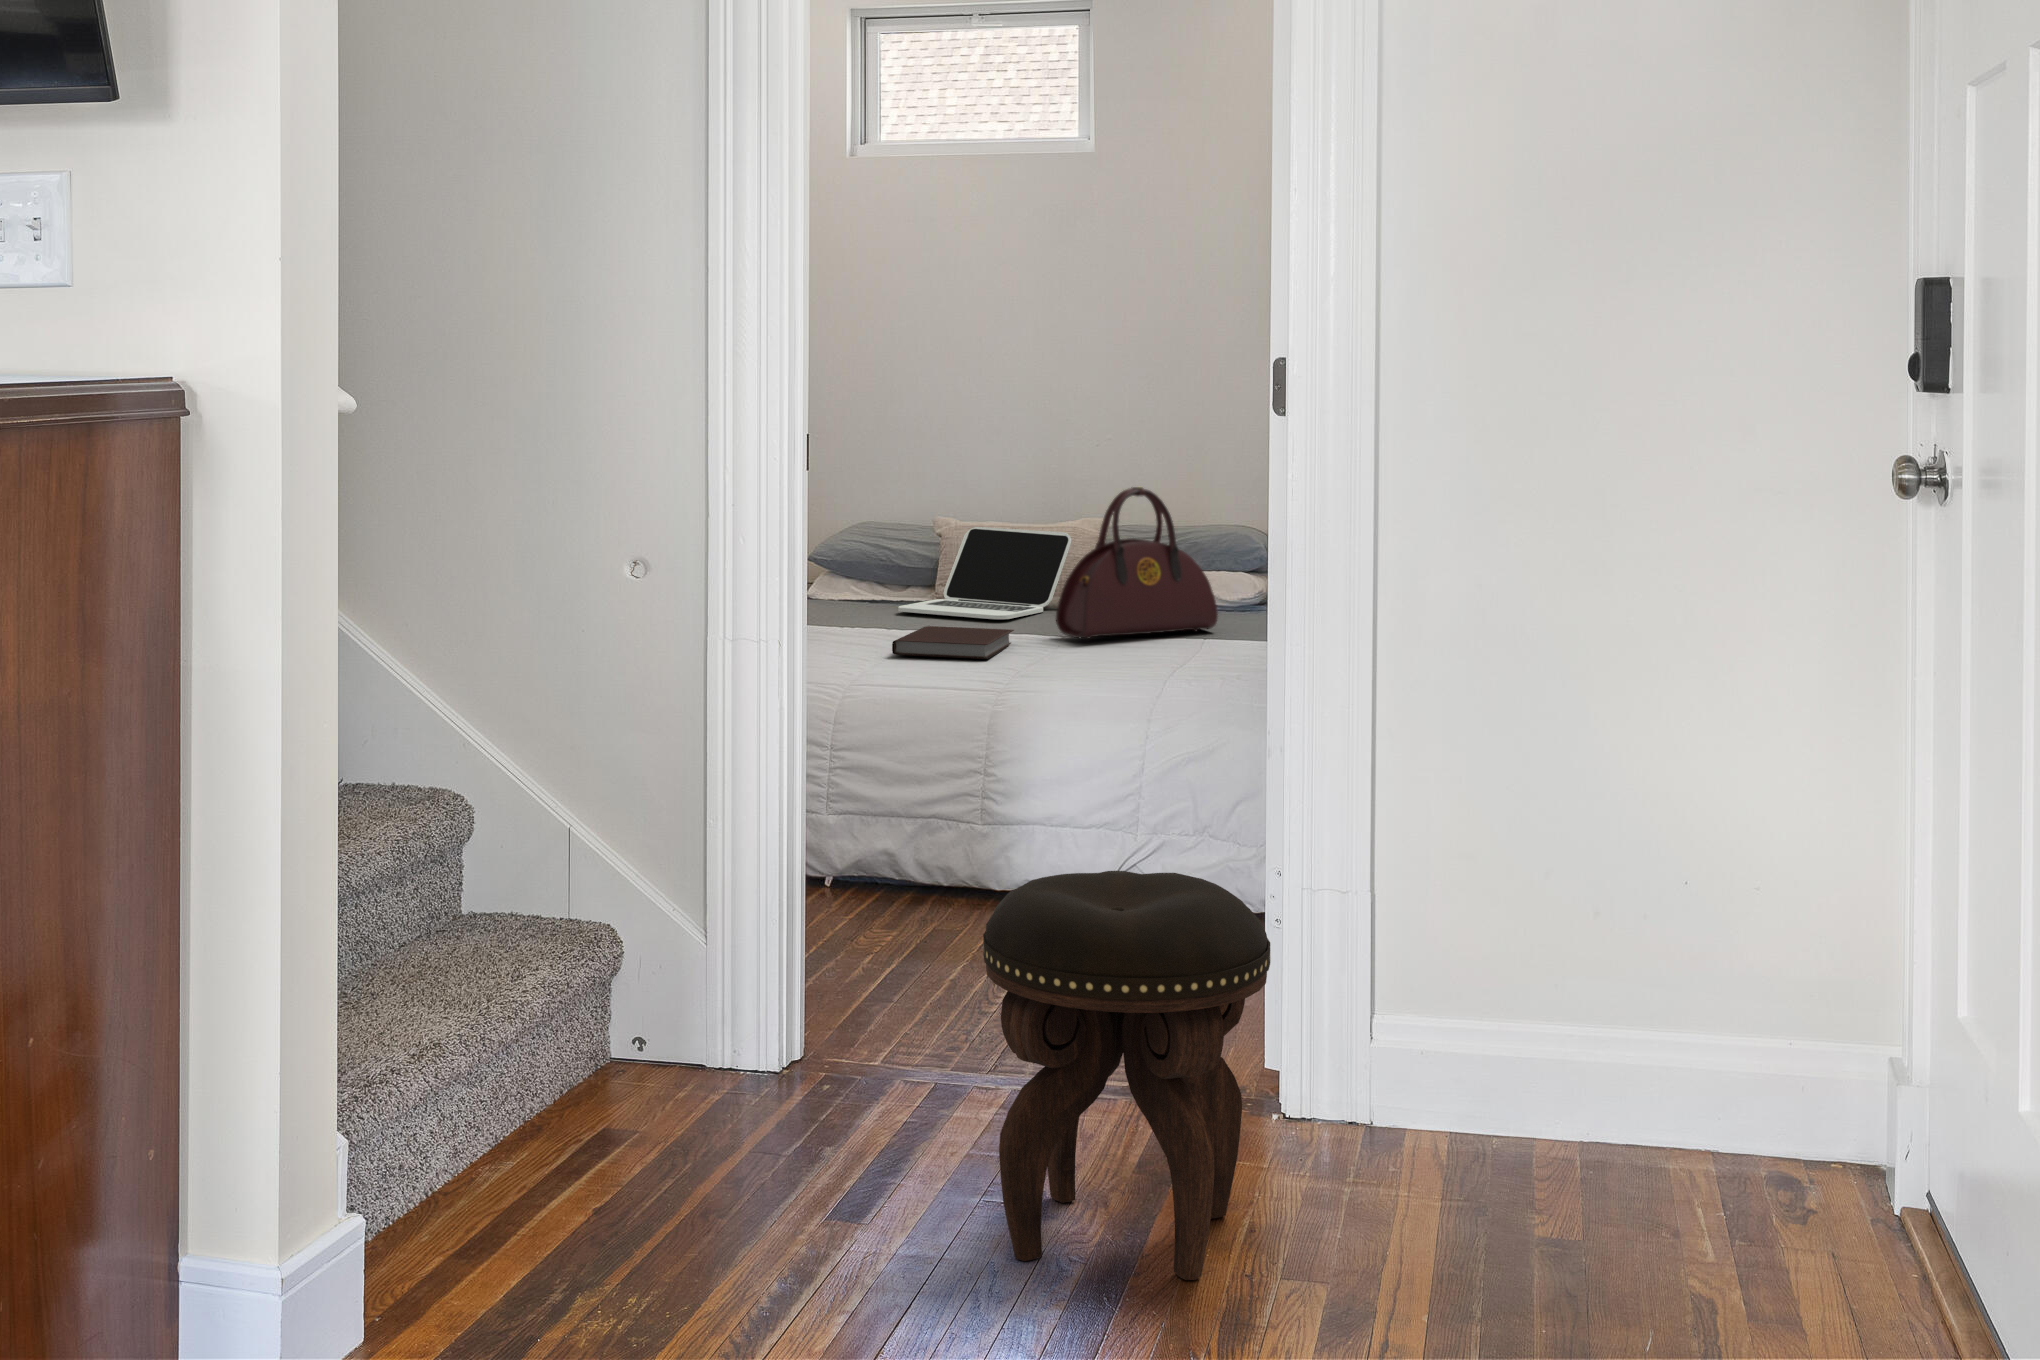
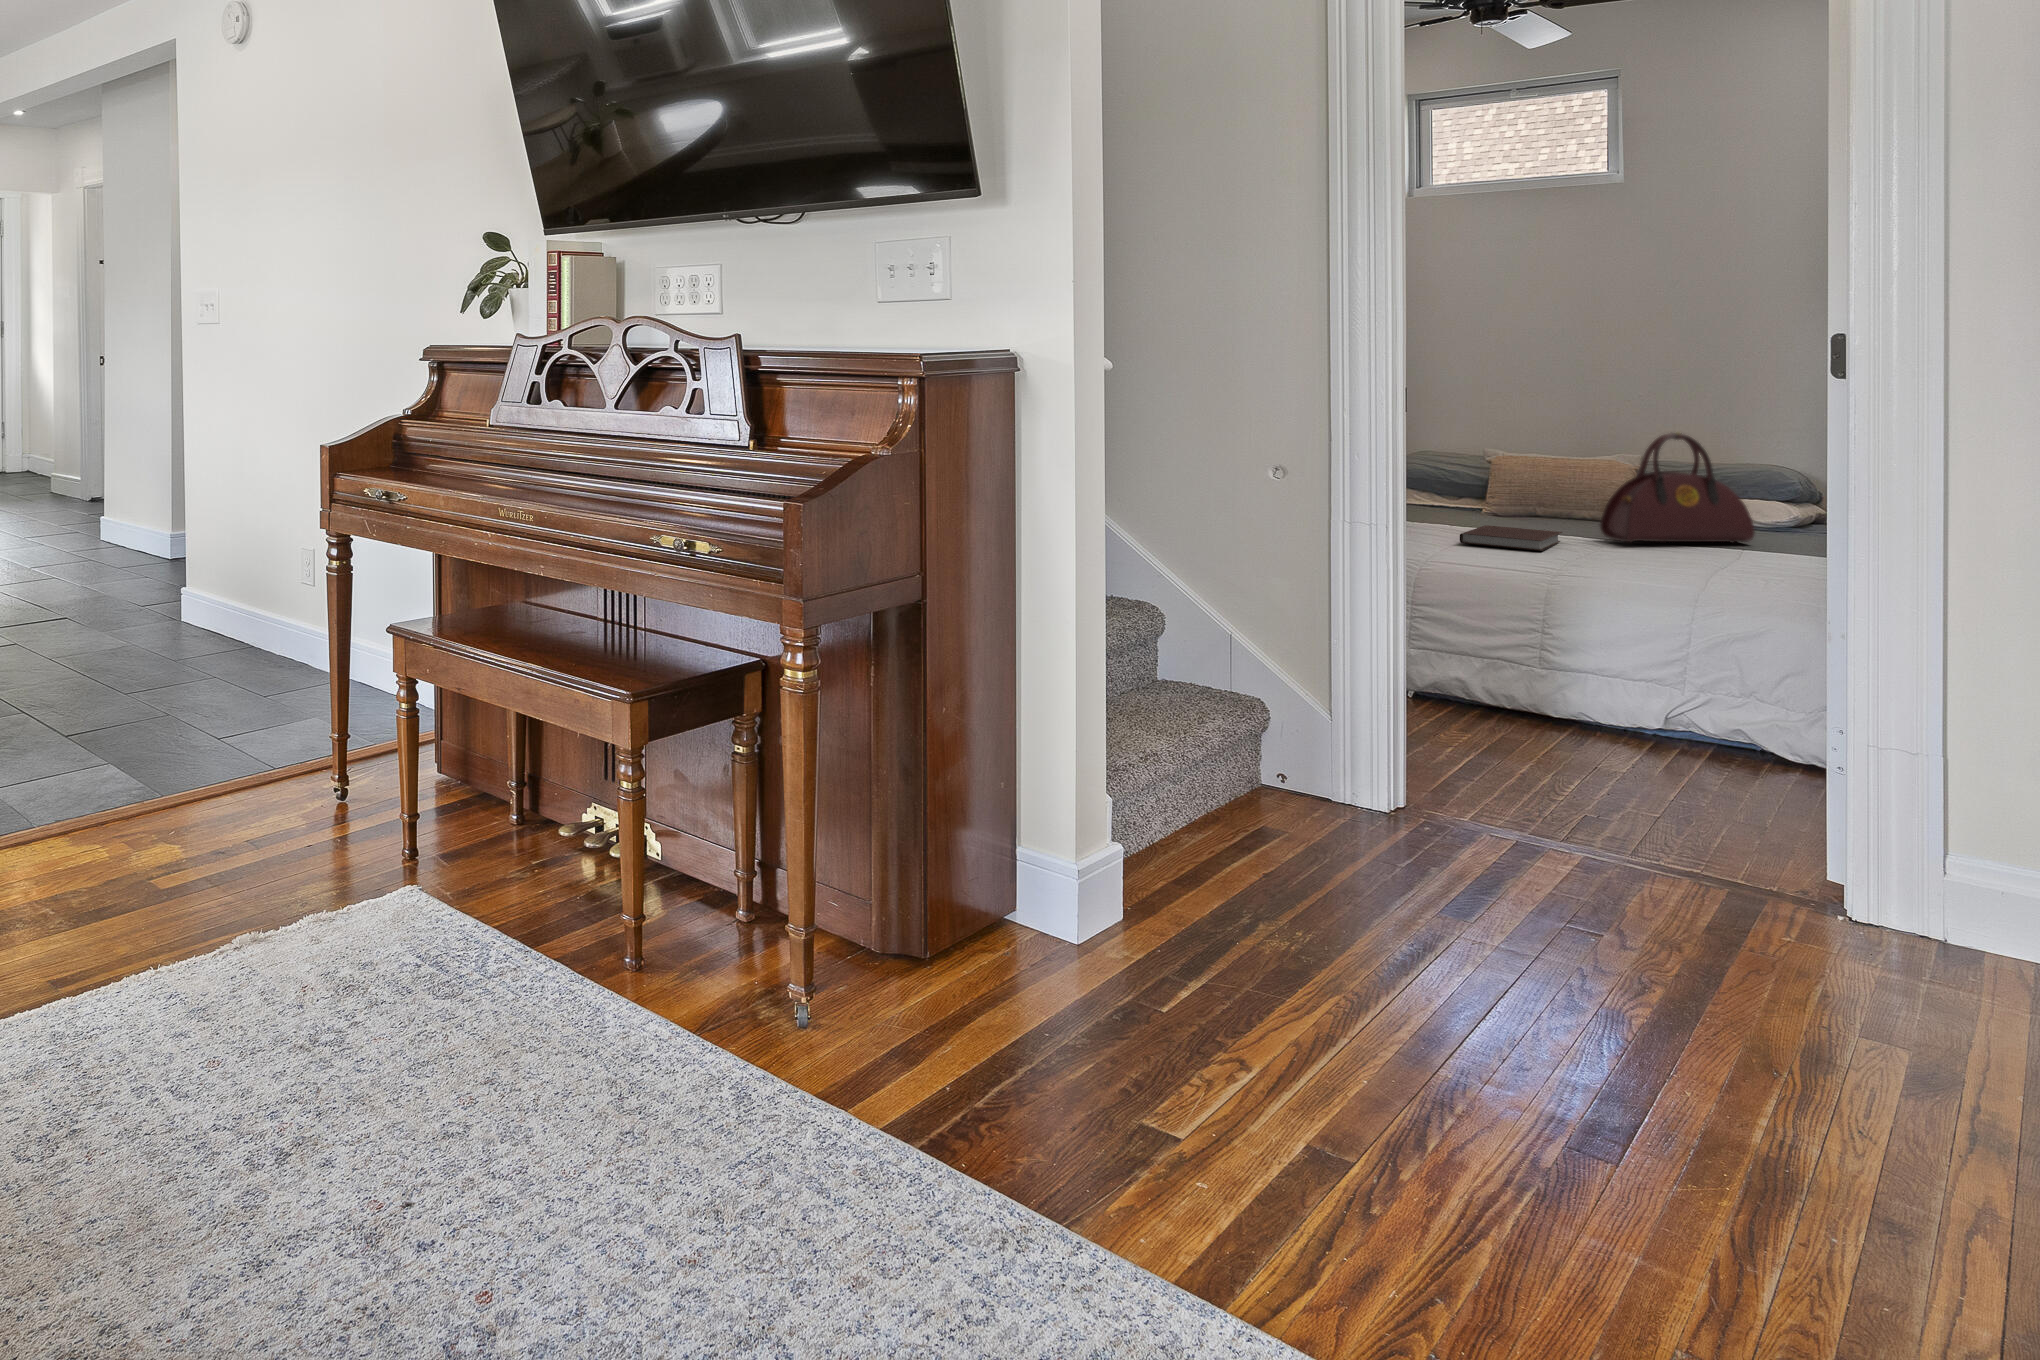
laptop: present [898,527,1071,619] -> none [1458,458,1609,525]
footstool: present [983,871,1270,1280] -> none [1572,704,1846,1017]

